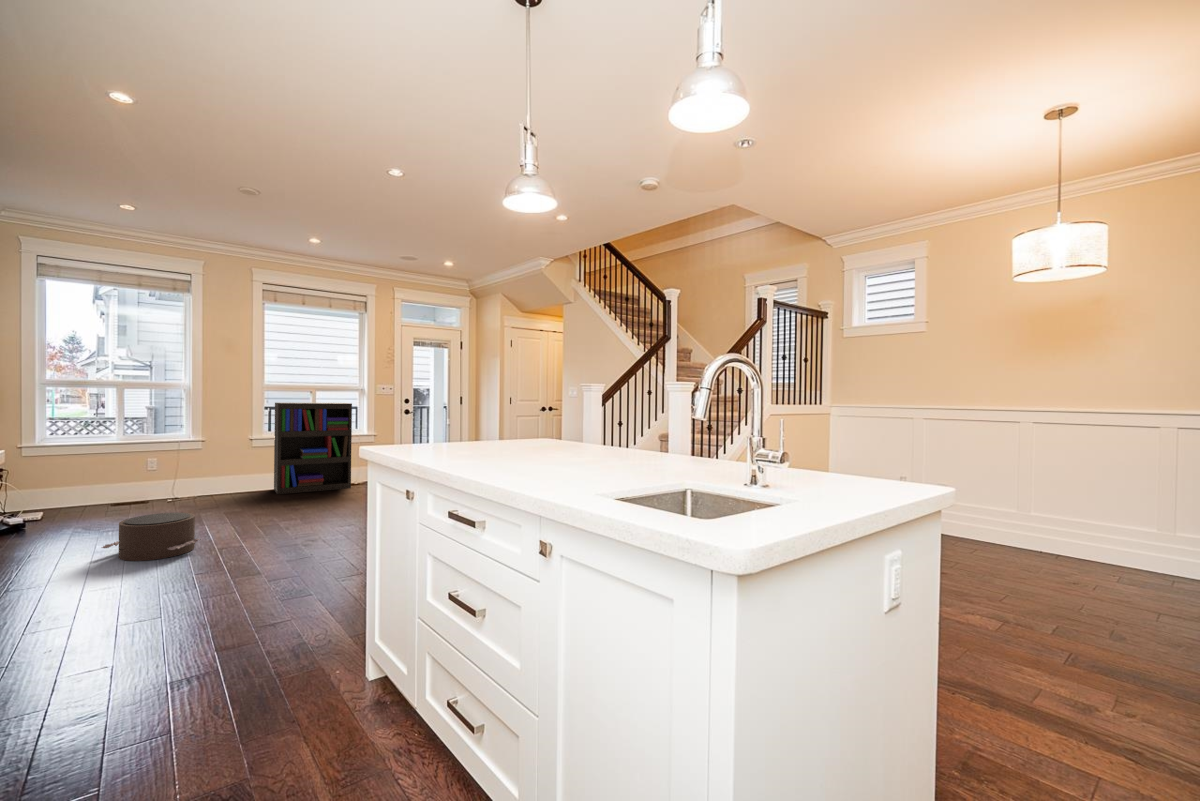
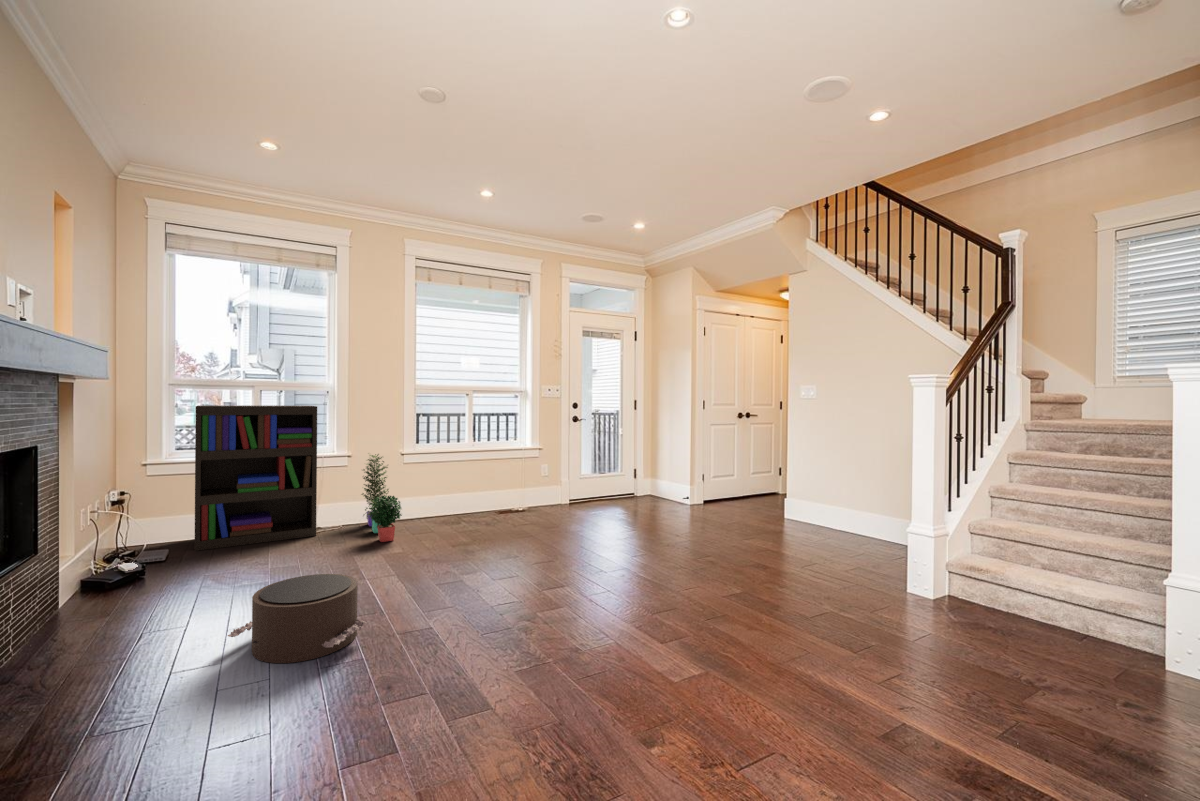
bookshelf: present [274,403,352,494] -> present [194,405,317,551]
potted plant: none [212,439,245,506] -> present [362,454,402,542]

